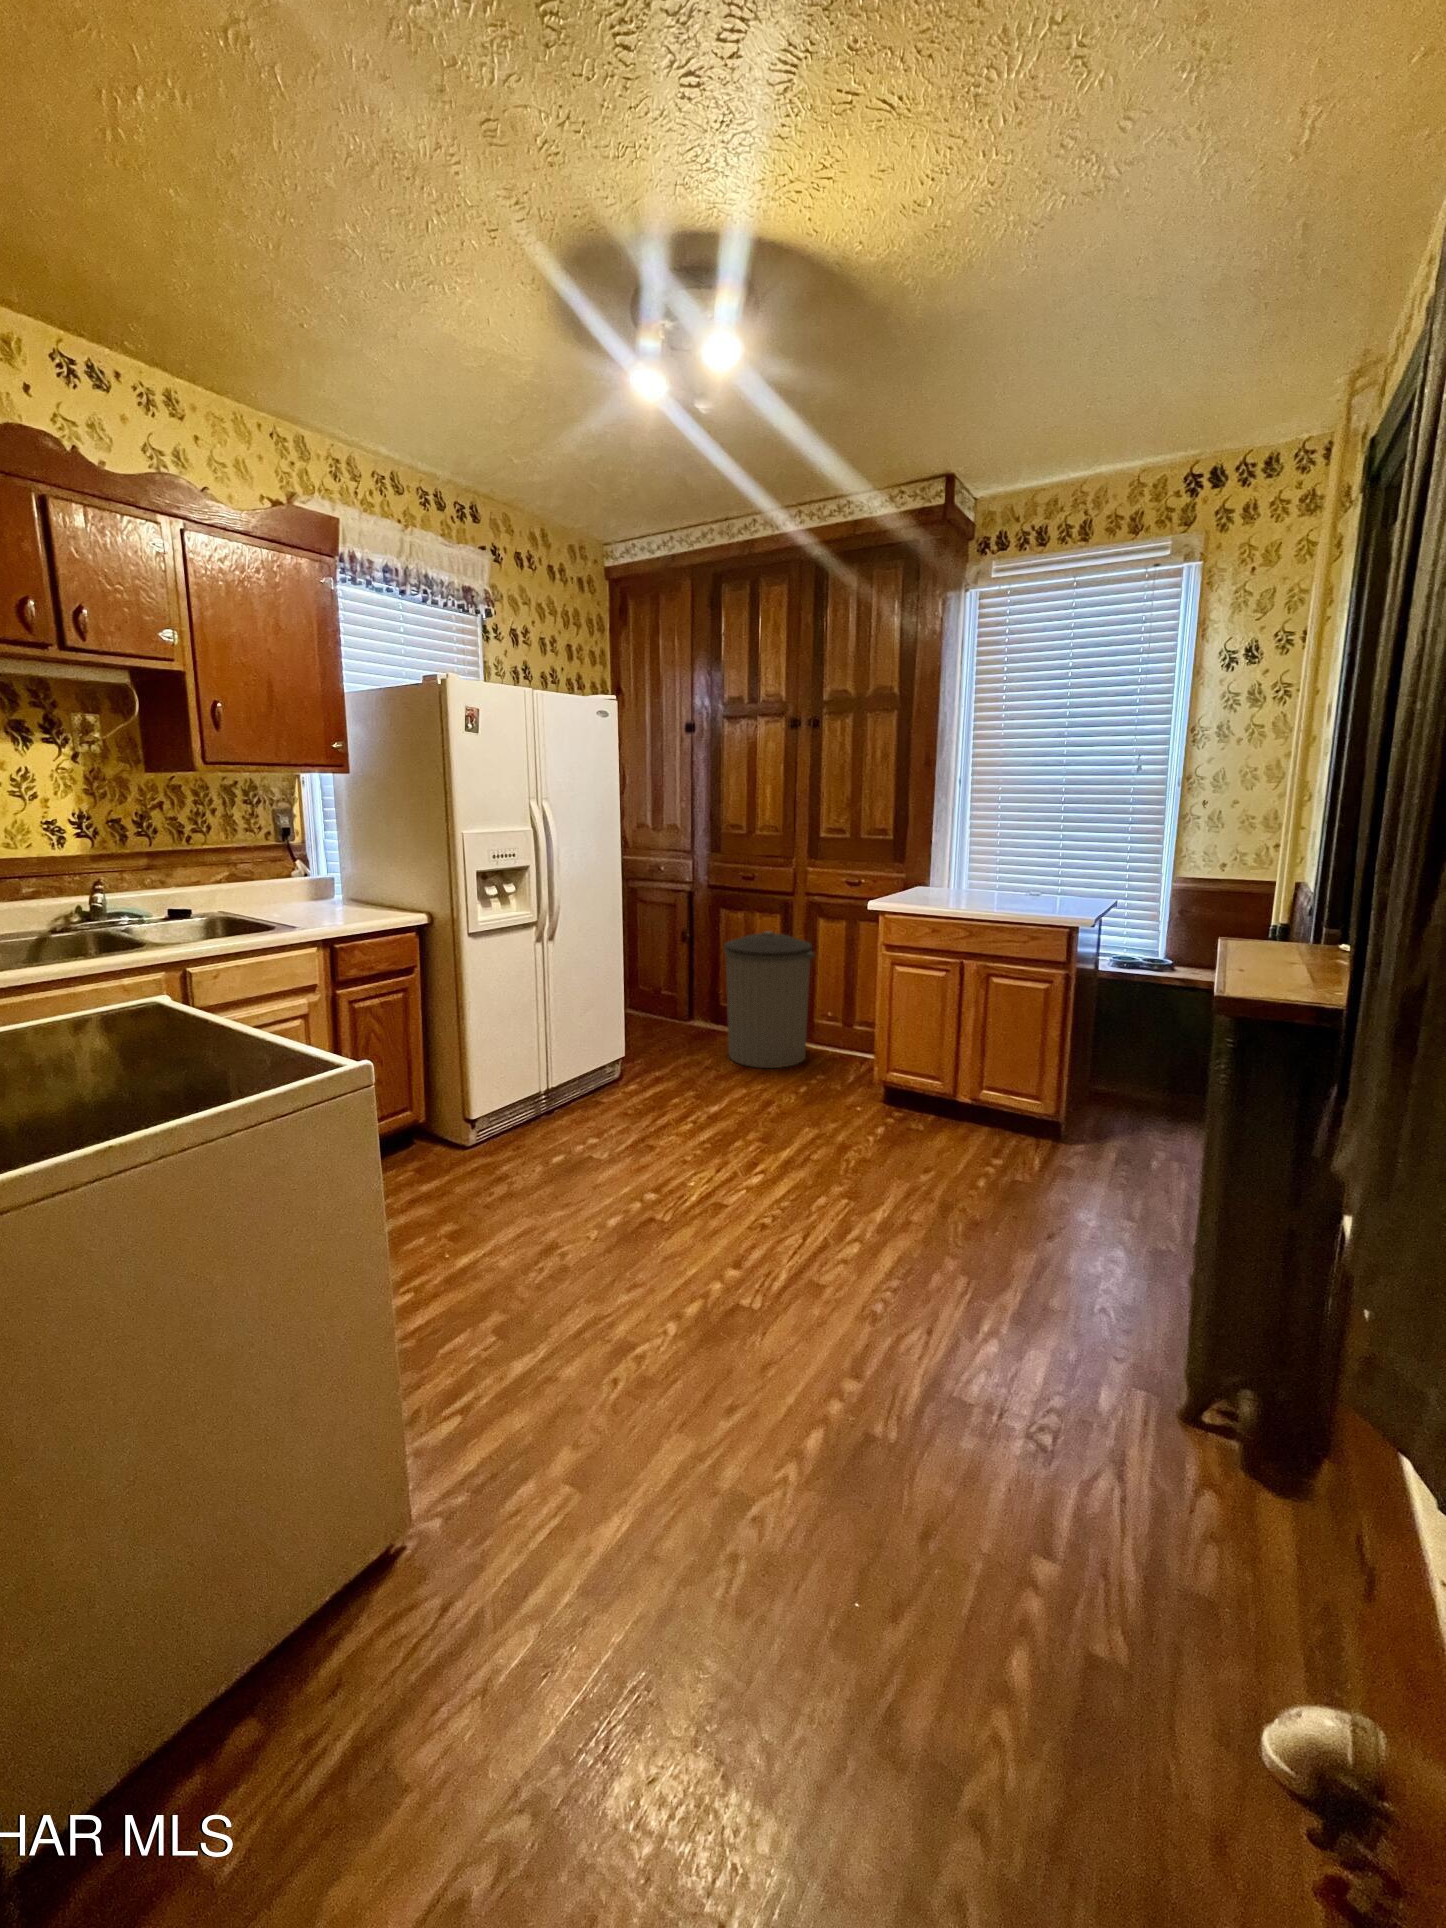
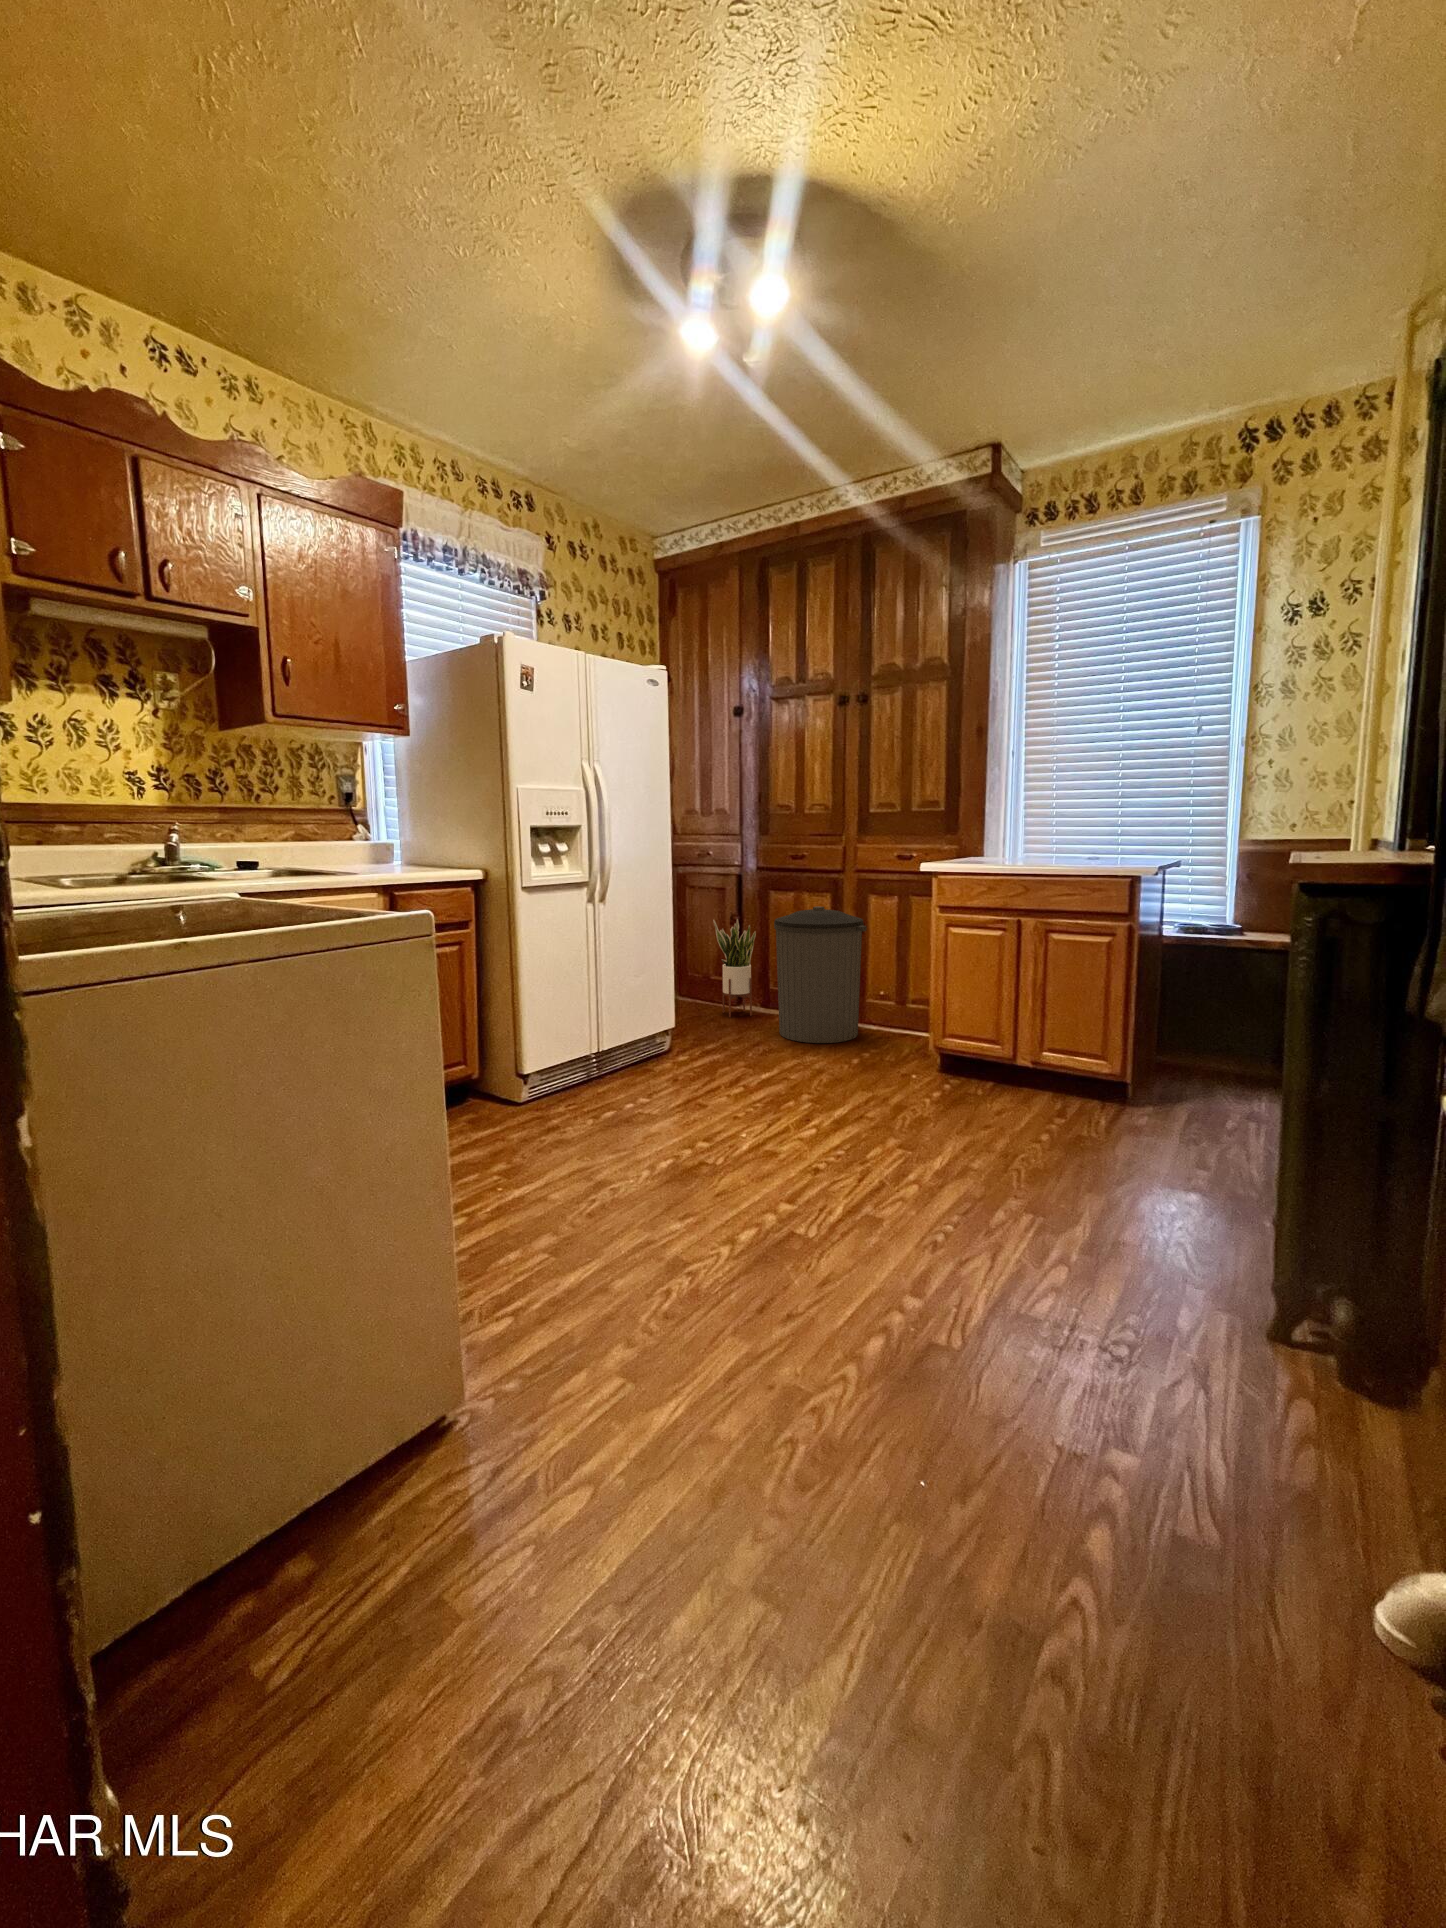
potted plant: none [663,938,706,1036] -> present [713,919,756,1017]

